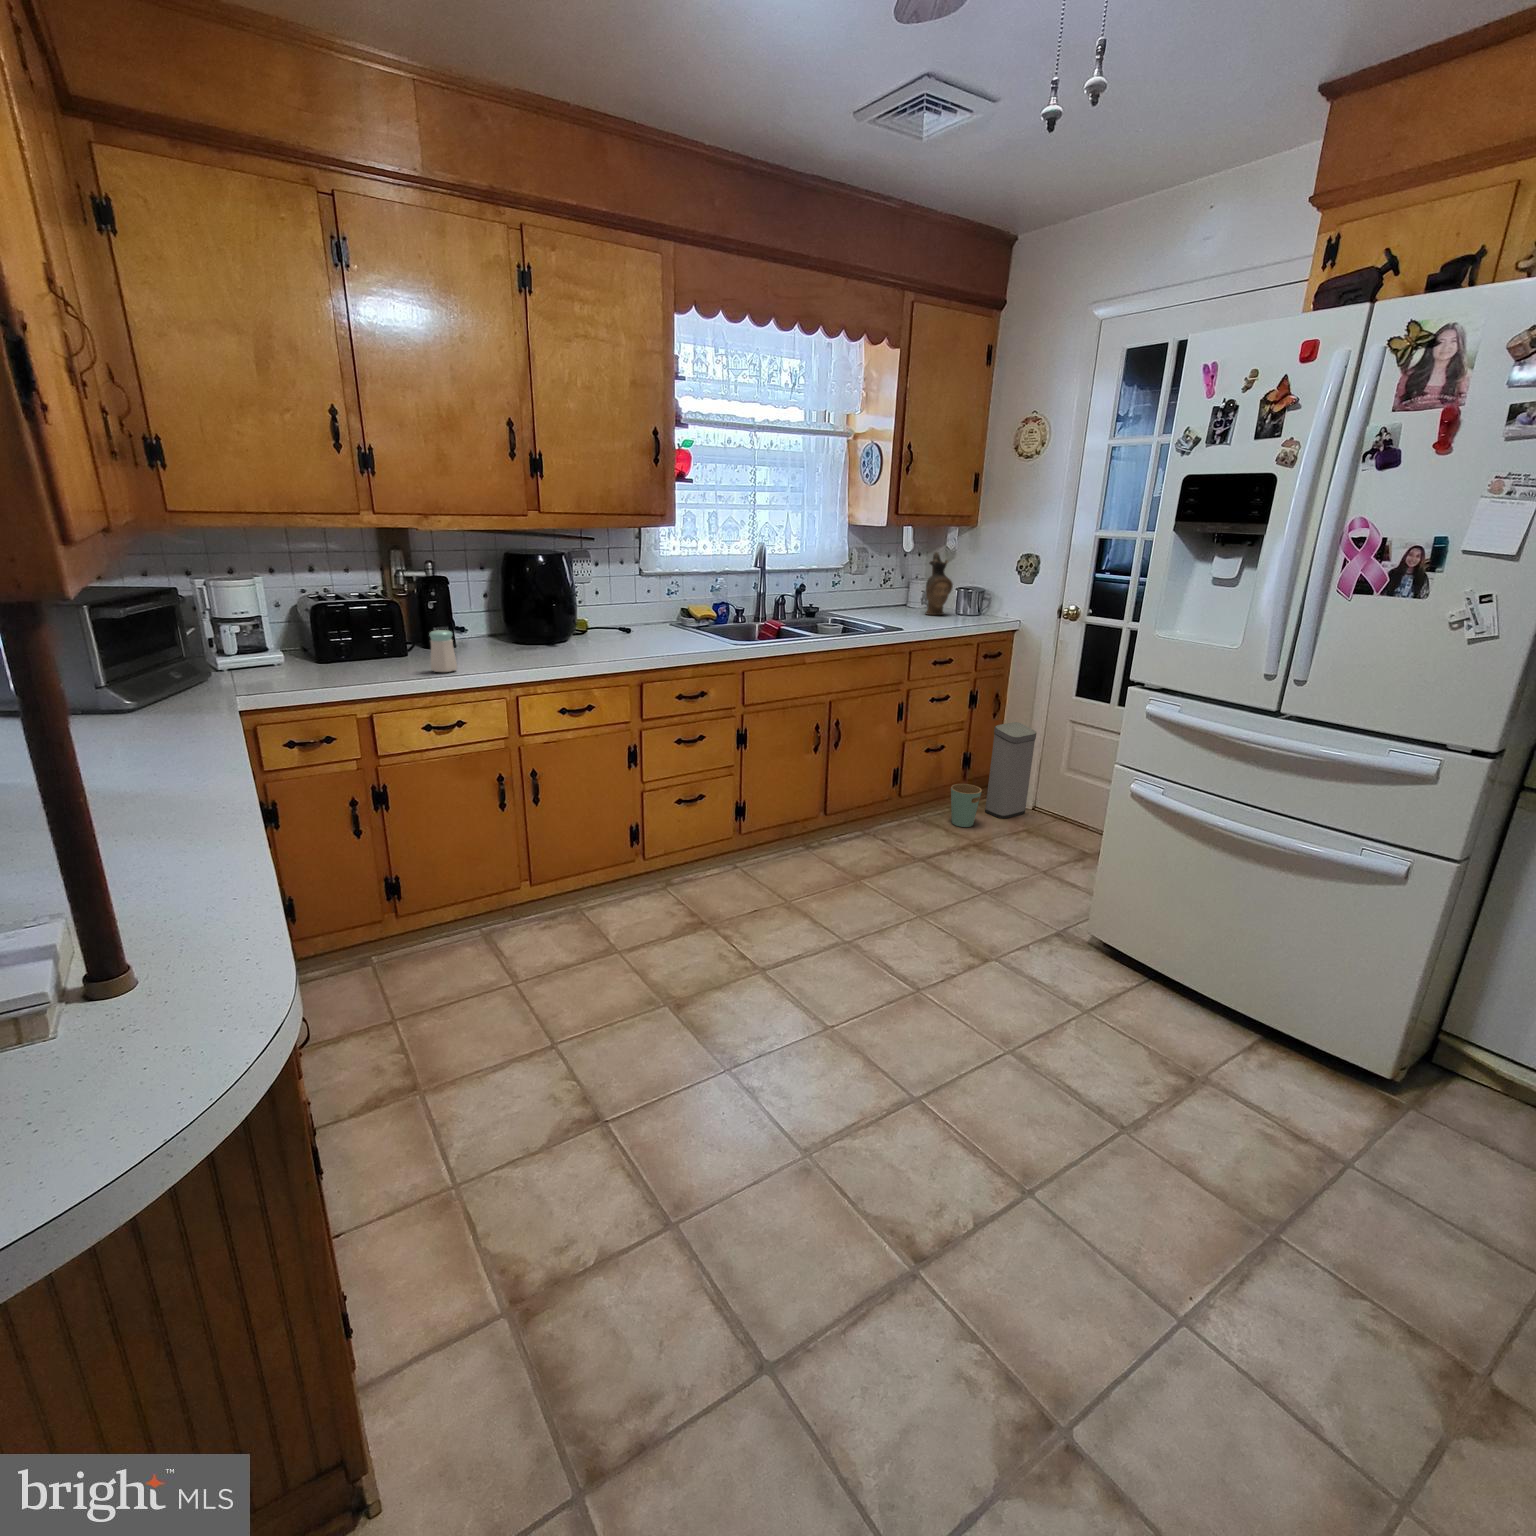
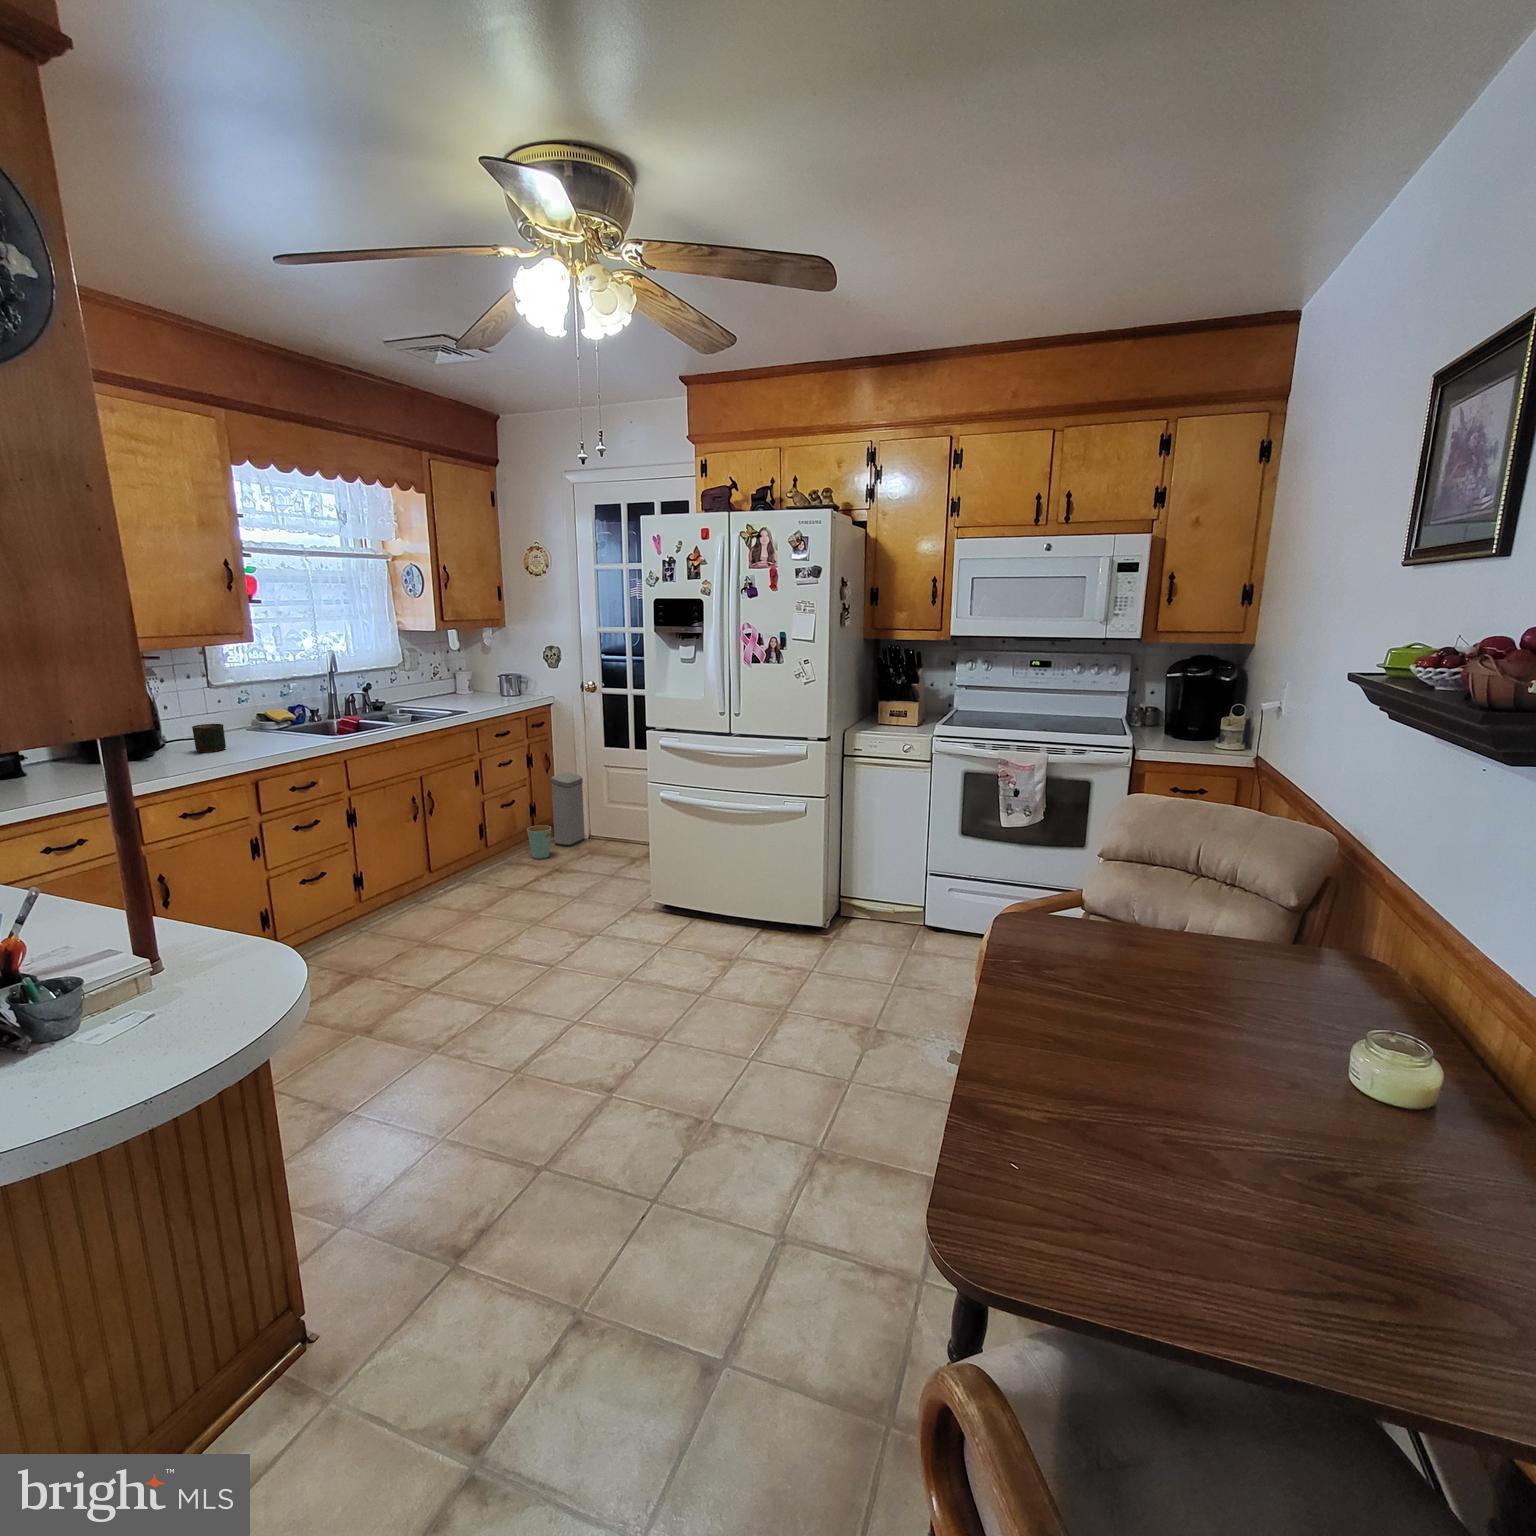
ceramic pitcher: present [926,552,953,615] -> none [473,648,495,698]
mug: none [603,613,632,644] -> present [192,724,226,752]
salt shaker: present [429,630,457,672] -> none [31,757,68,797]

